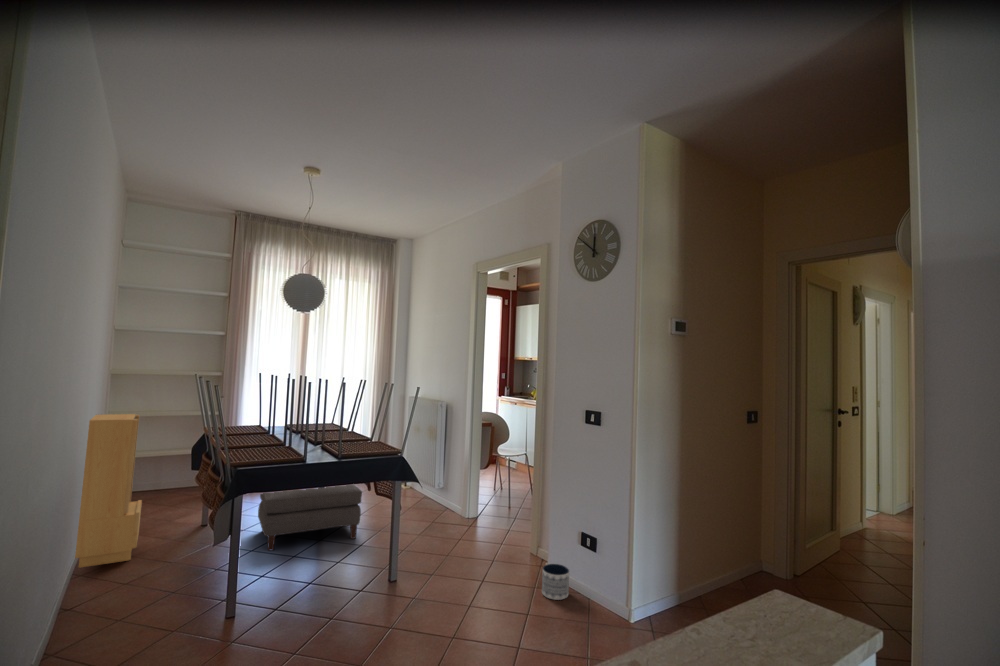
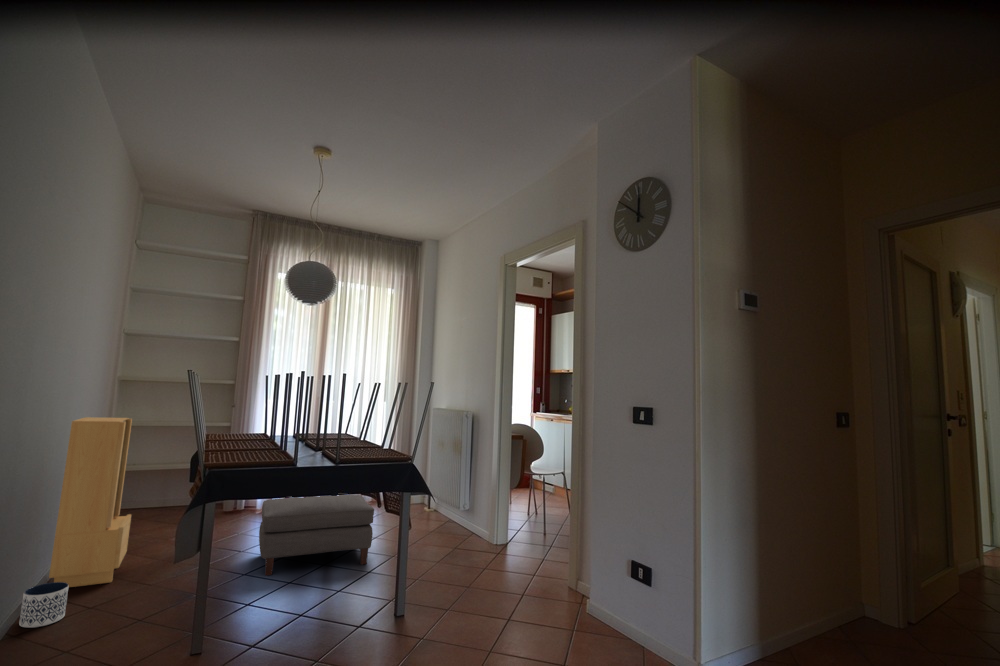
planter: present [542,564,569,600] -> present [19,582,69,628]

